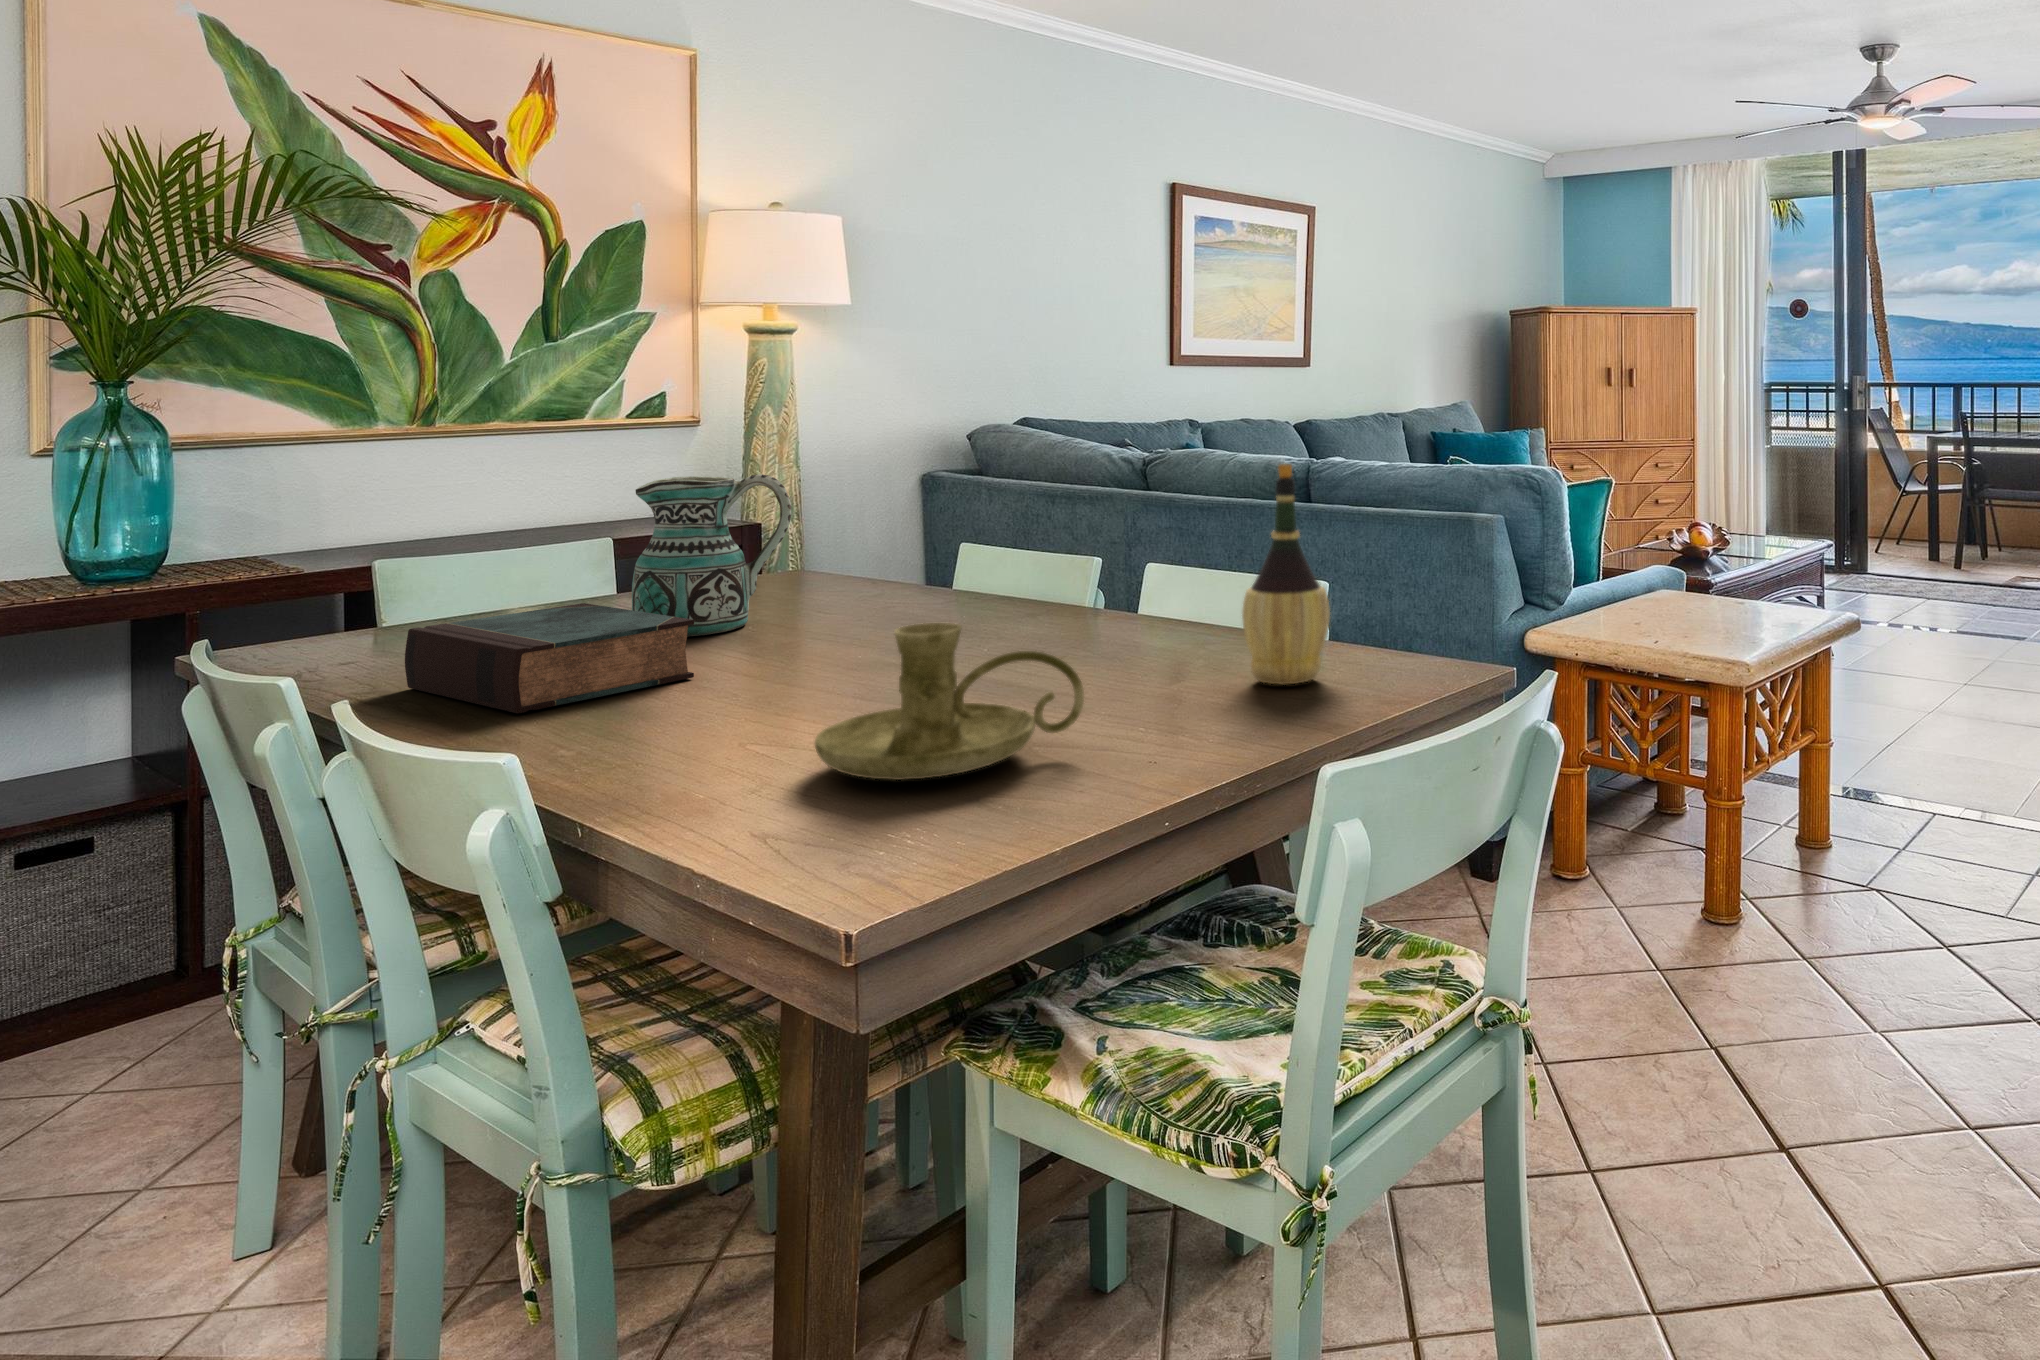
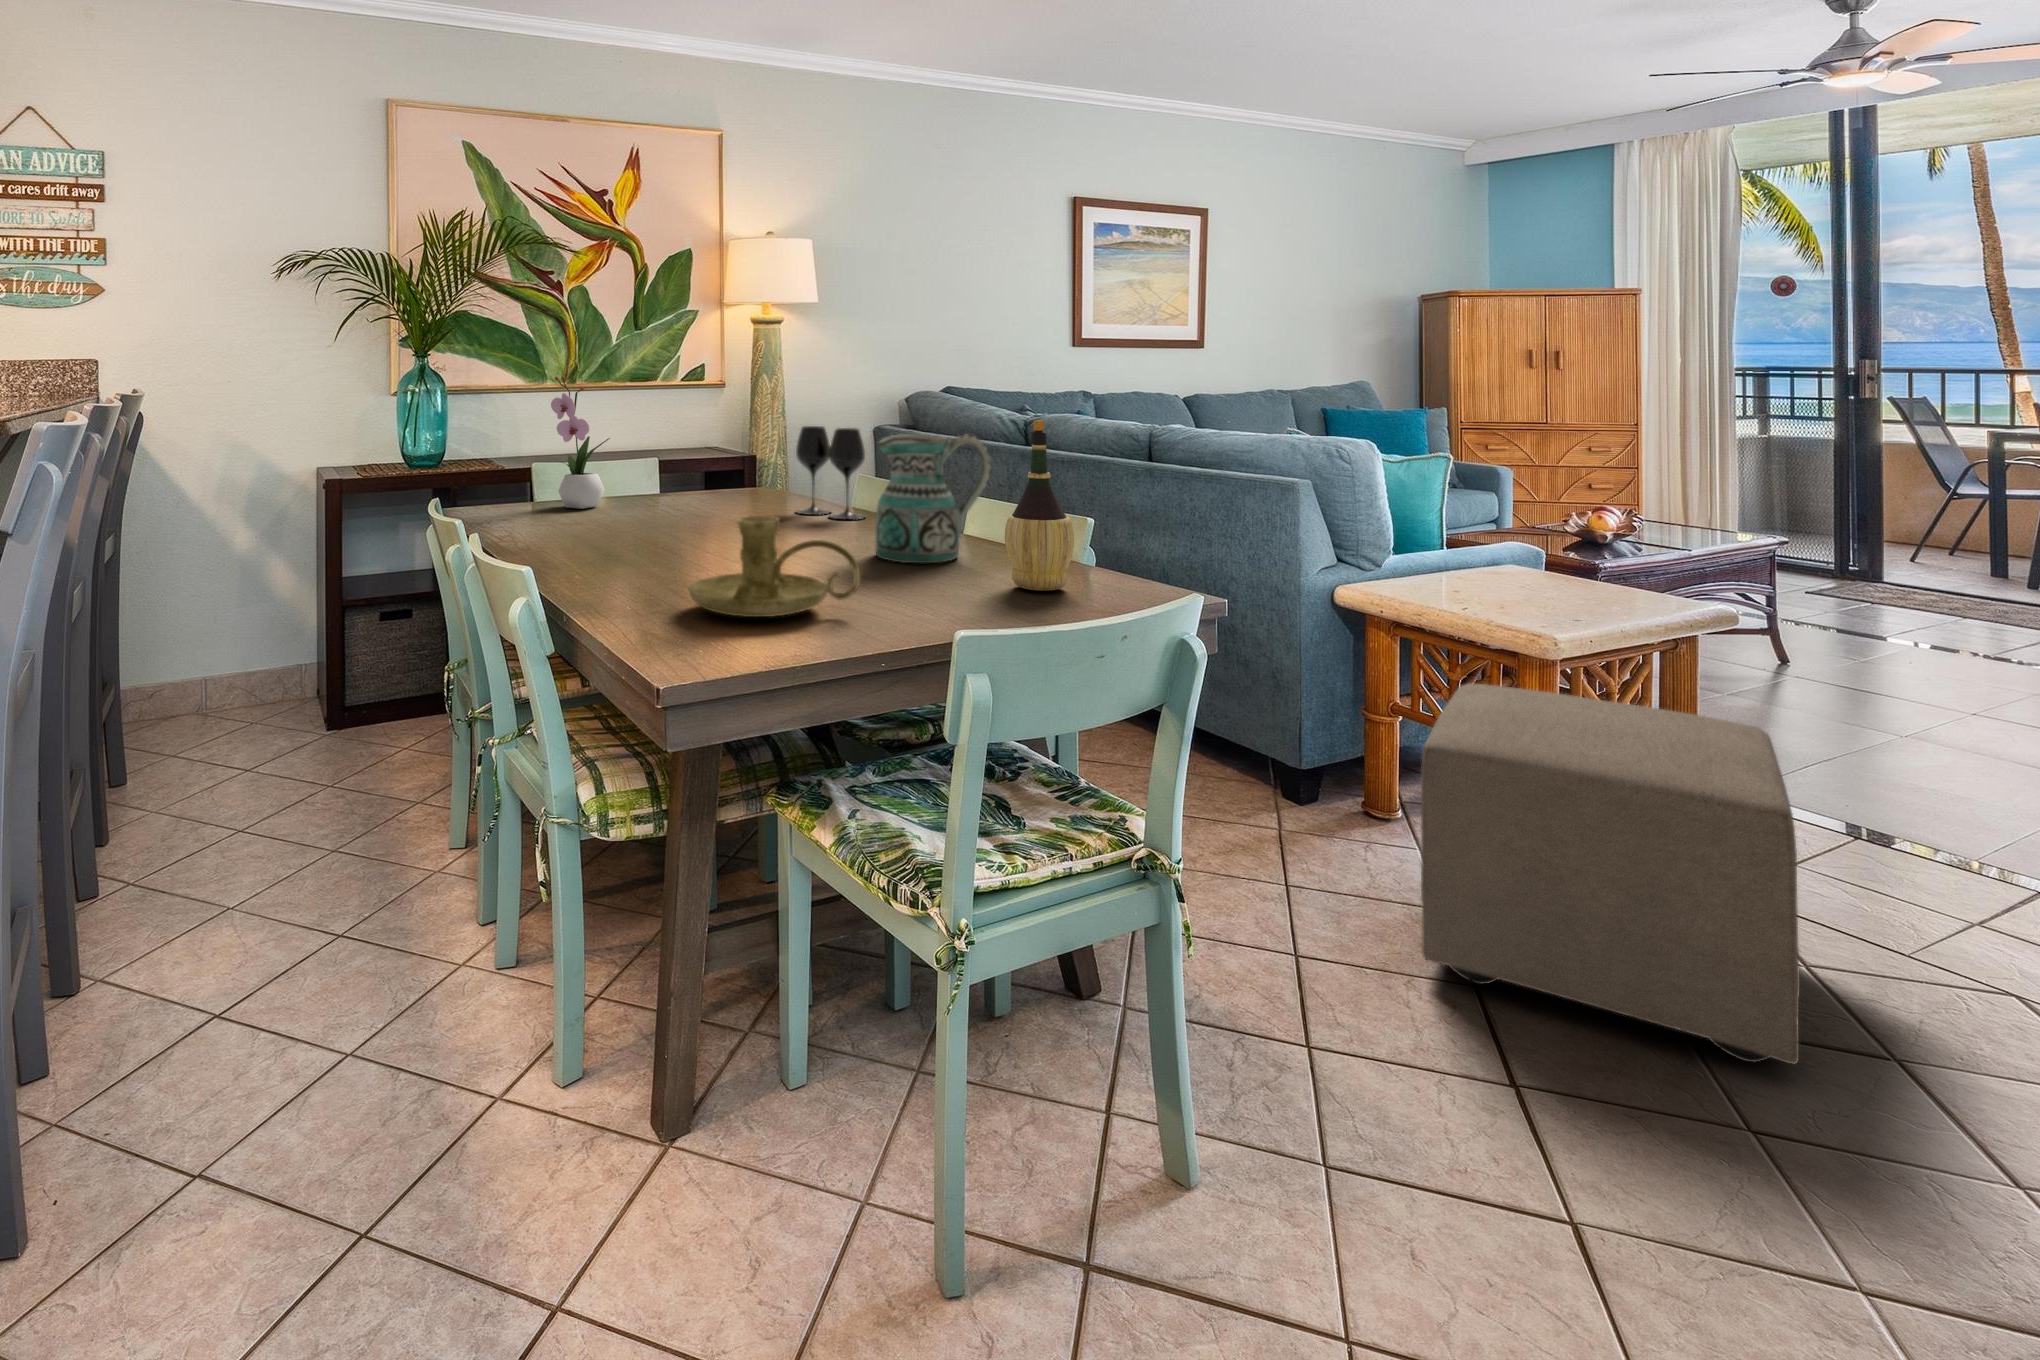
flower arrangement: none [440,416,550,628] -> present [551,376,610,509]
ceramic pitcher: present [632,474,791,636] -> present [876,434,991,563]
wine glass: none [868,479,979,609] -> present [796,426,865,519]
book: present [405,603,694,713] -> none [517,495,664,556]
ottoman: none [1665,727,2000,1070] -> present [1421,684,1800,1064]

